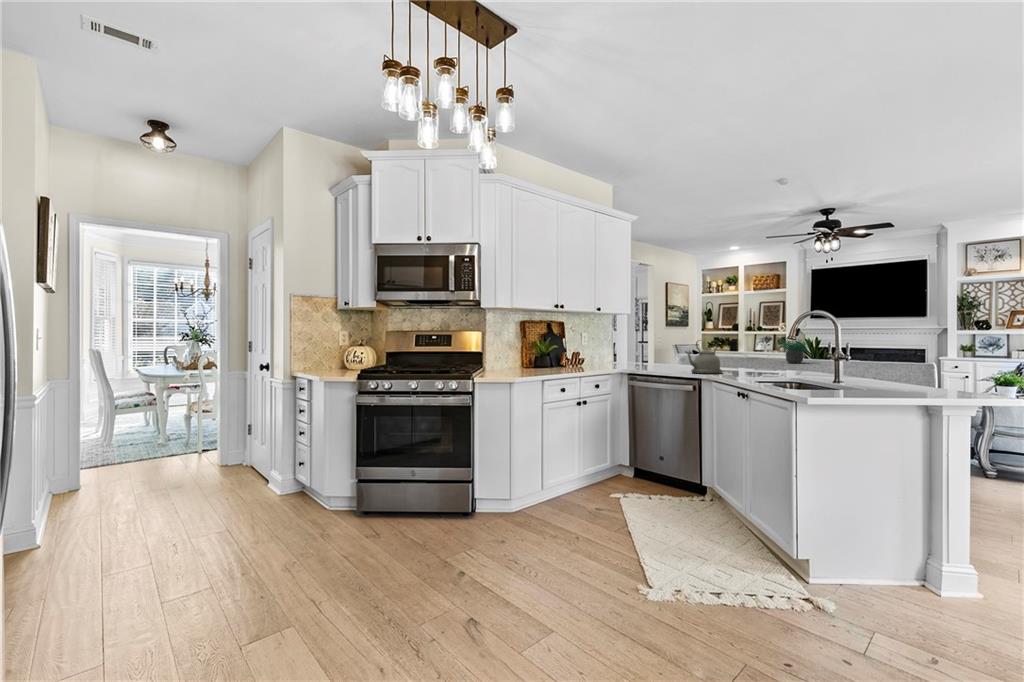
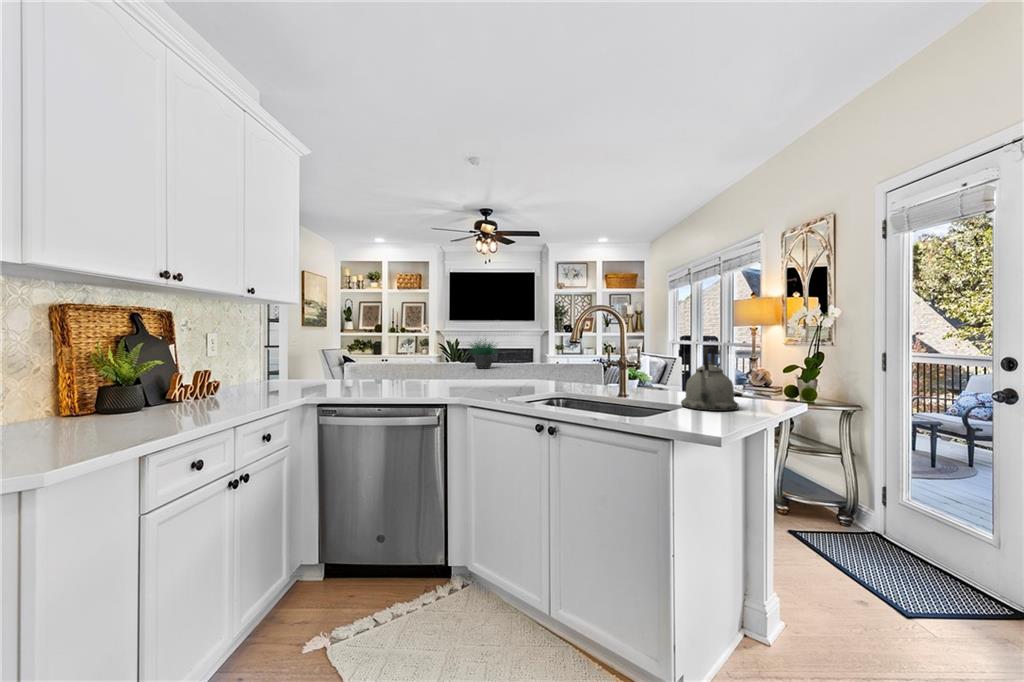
kettle: present [685,341,723,374] -> present [681,347,738,411]

